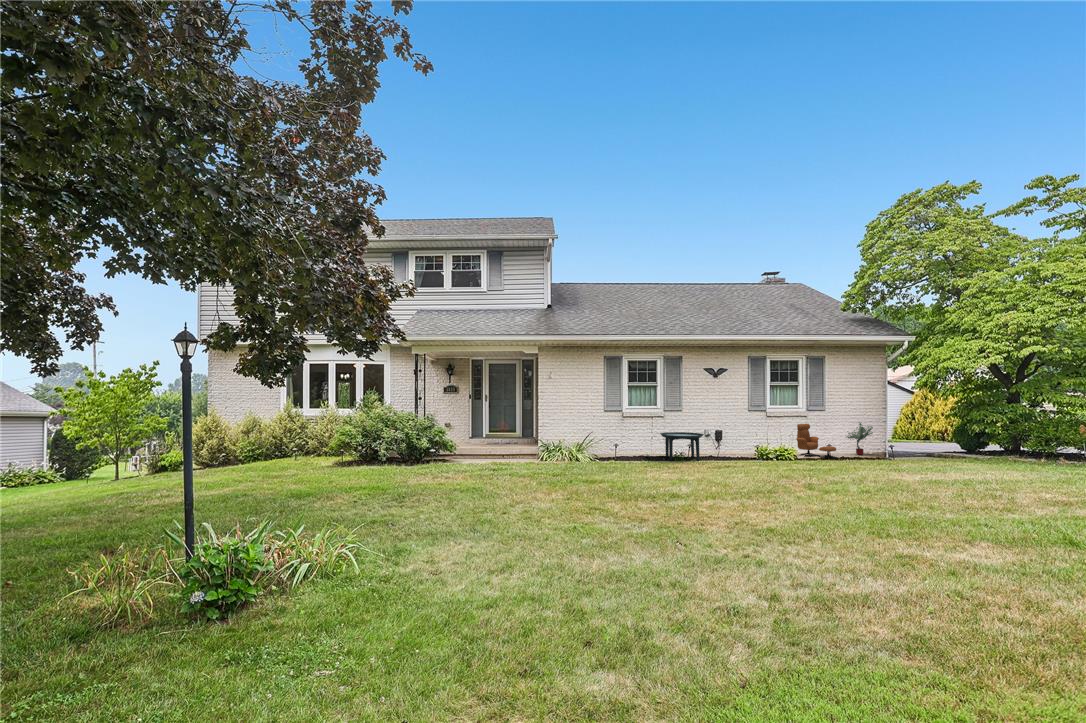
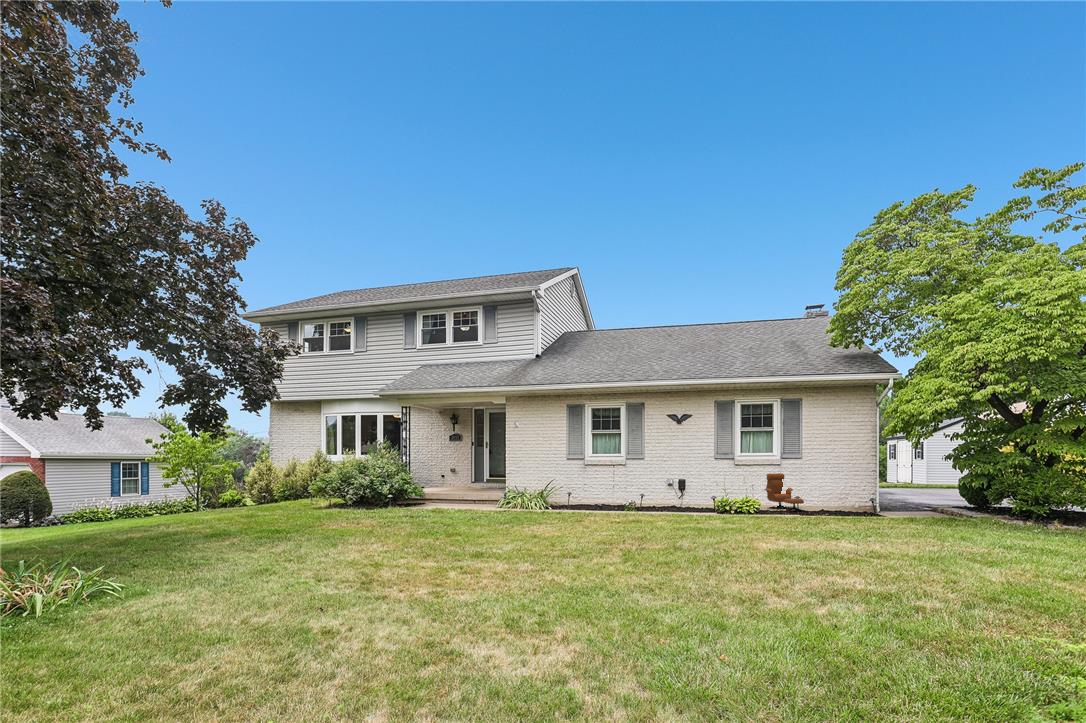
potted tree: present [846,422,873,455] -> none [823,472,857,510]
round table: present [660,432,704,461] -> none [614,480,657,509]

